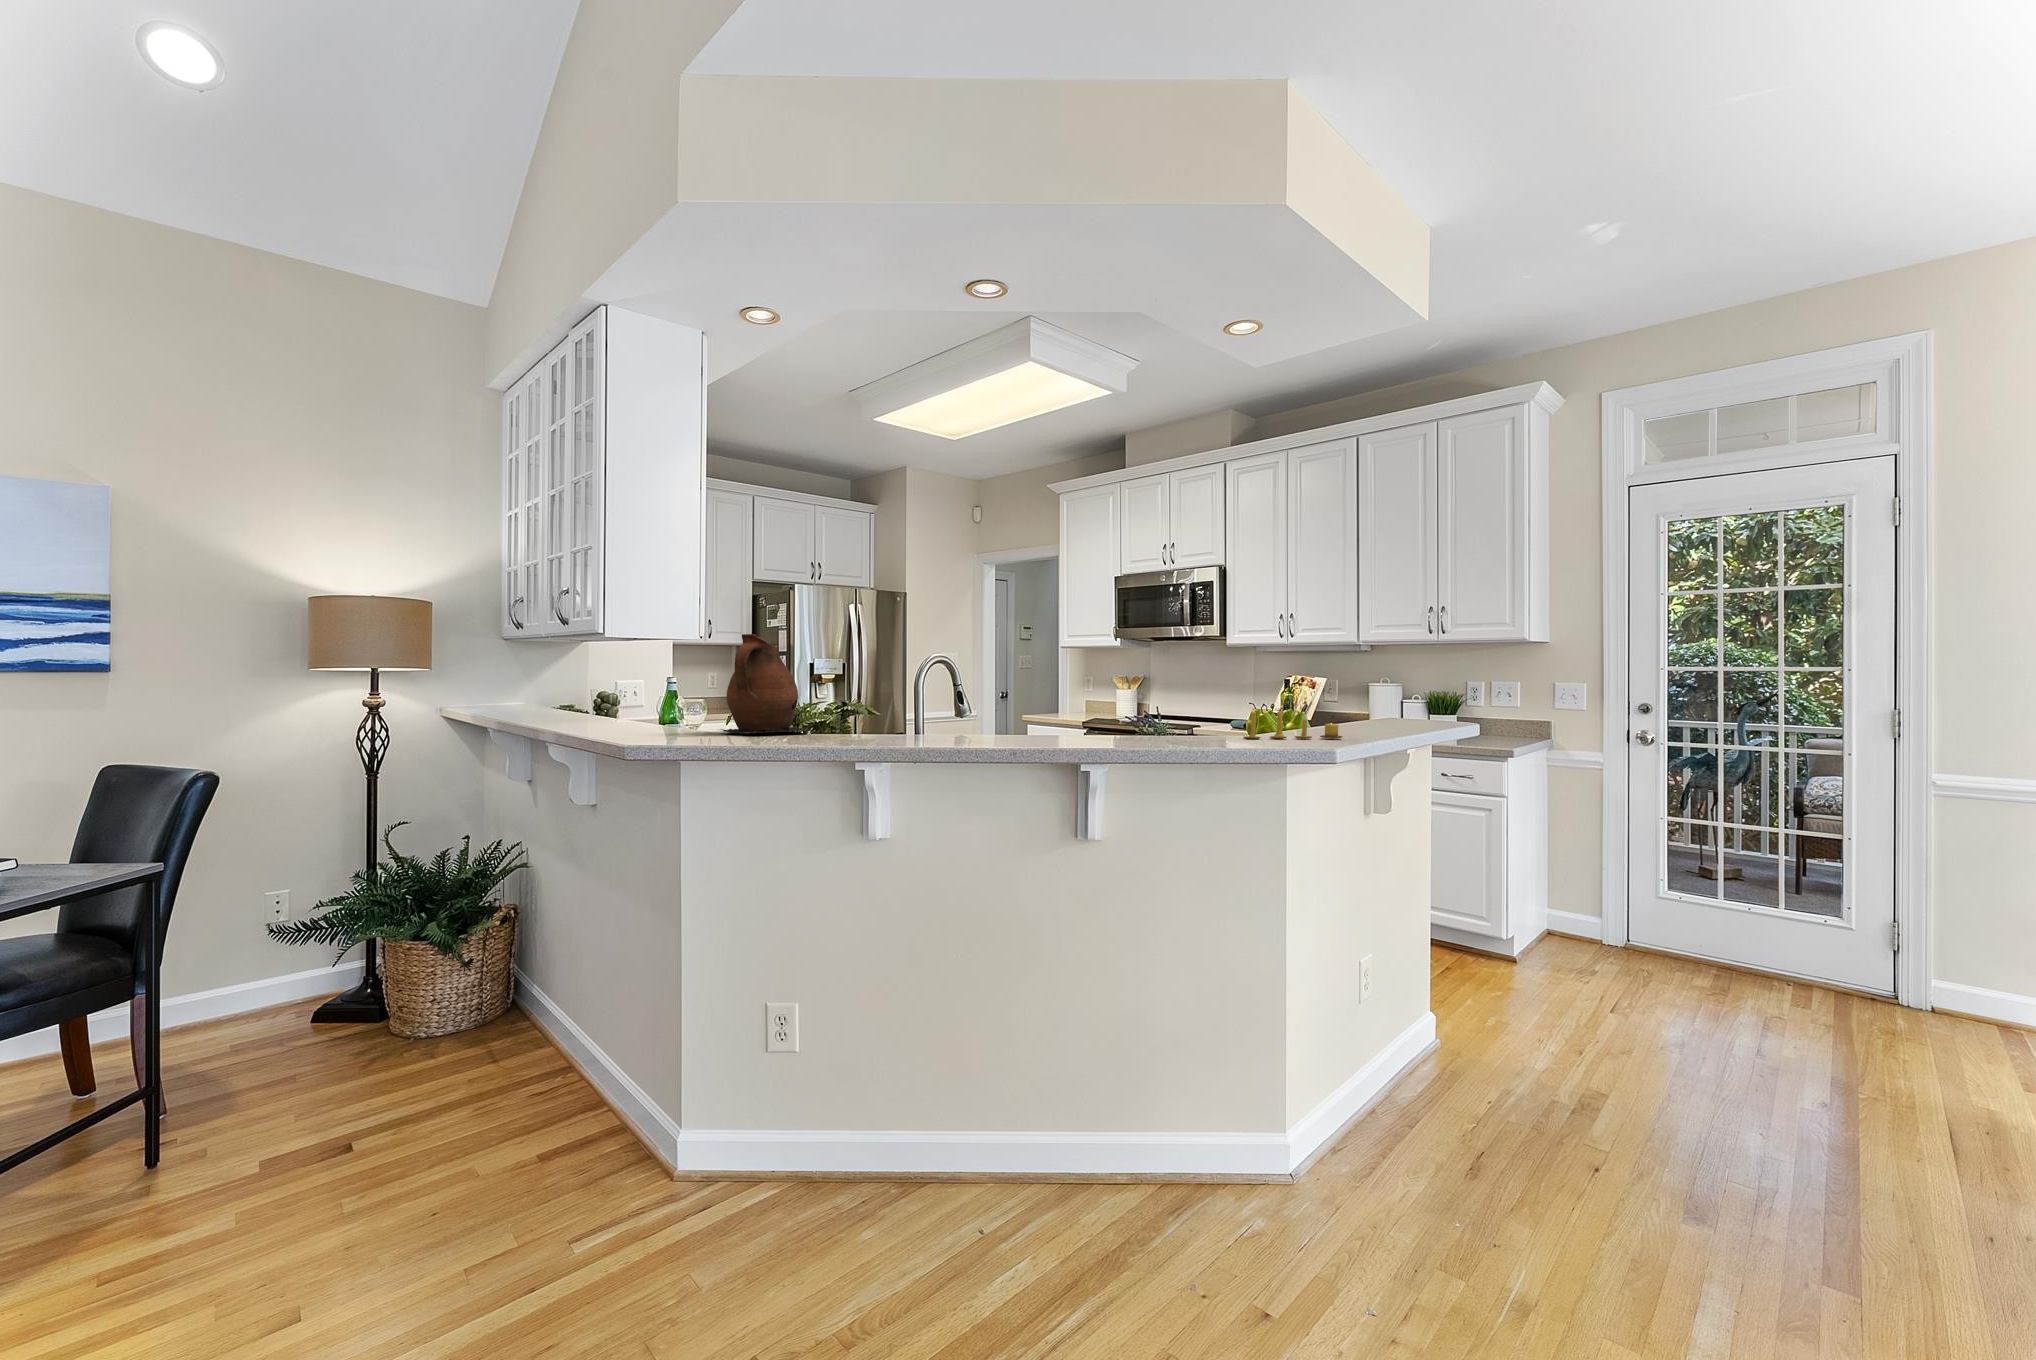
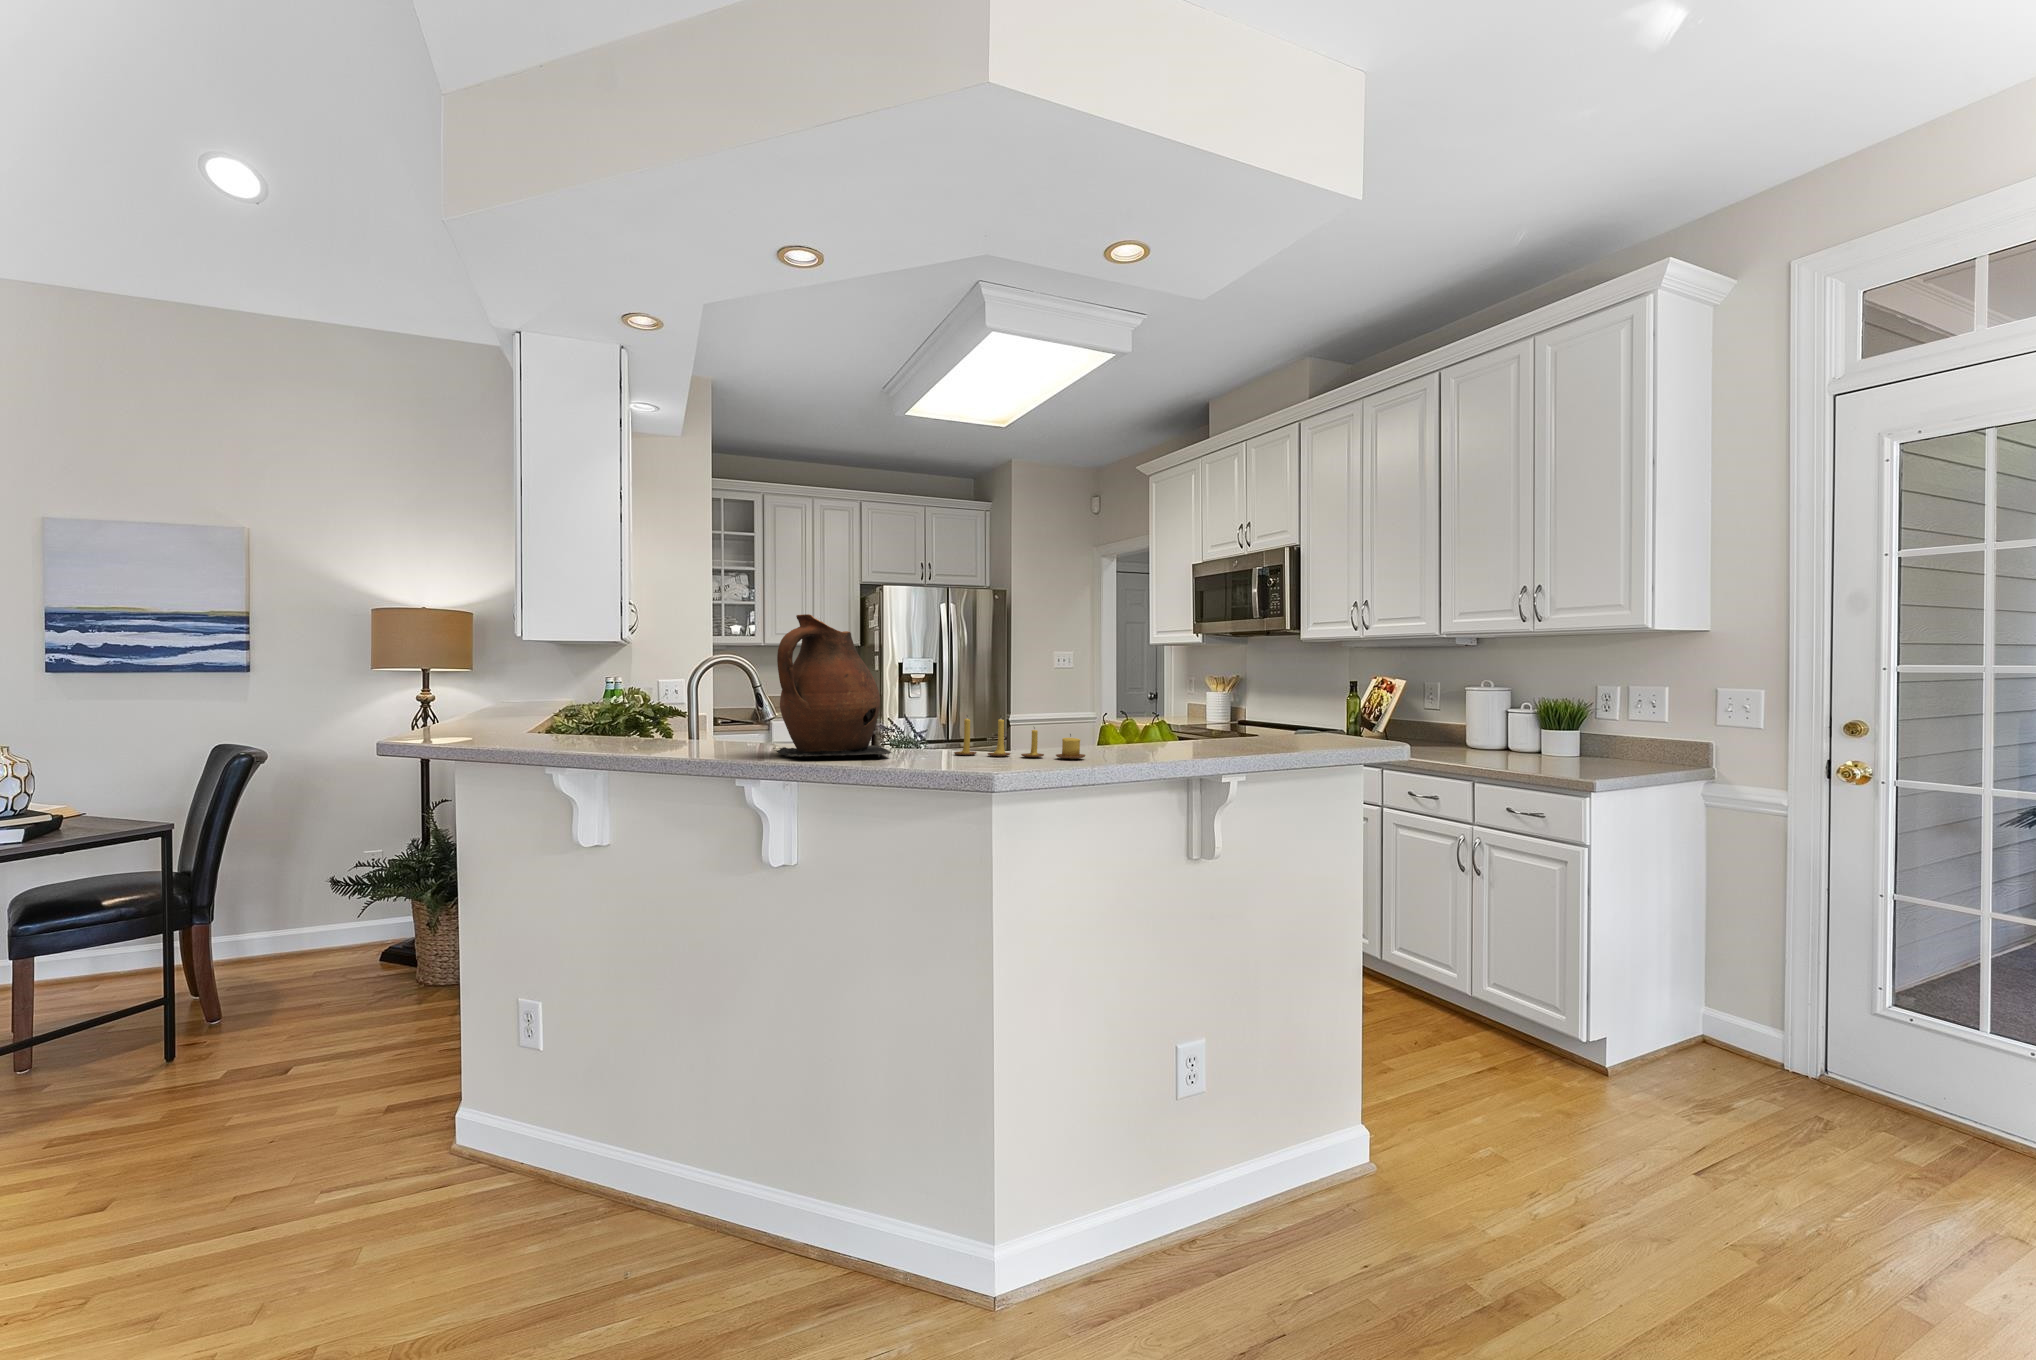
ceramic pitcher: present [721,634,810,734] -> present [773,614,891,757]

